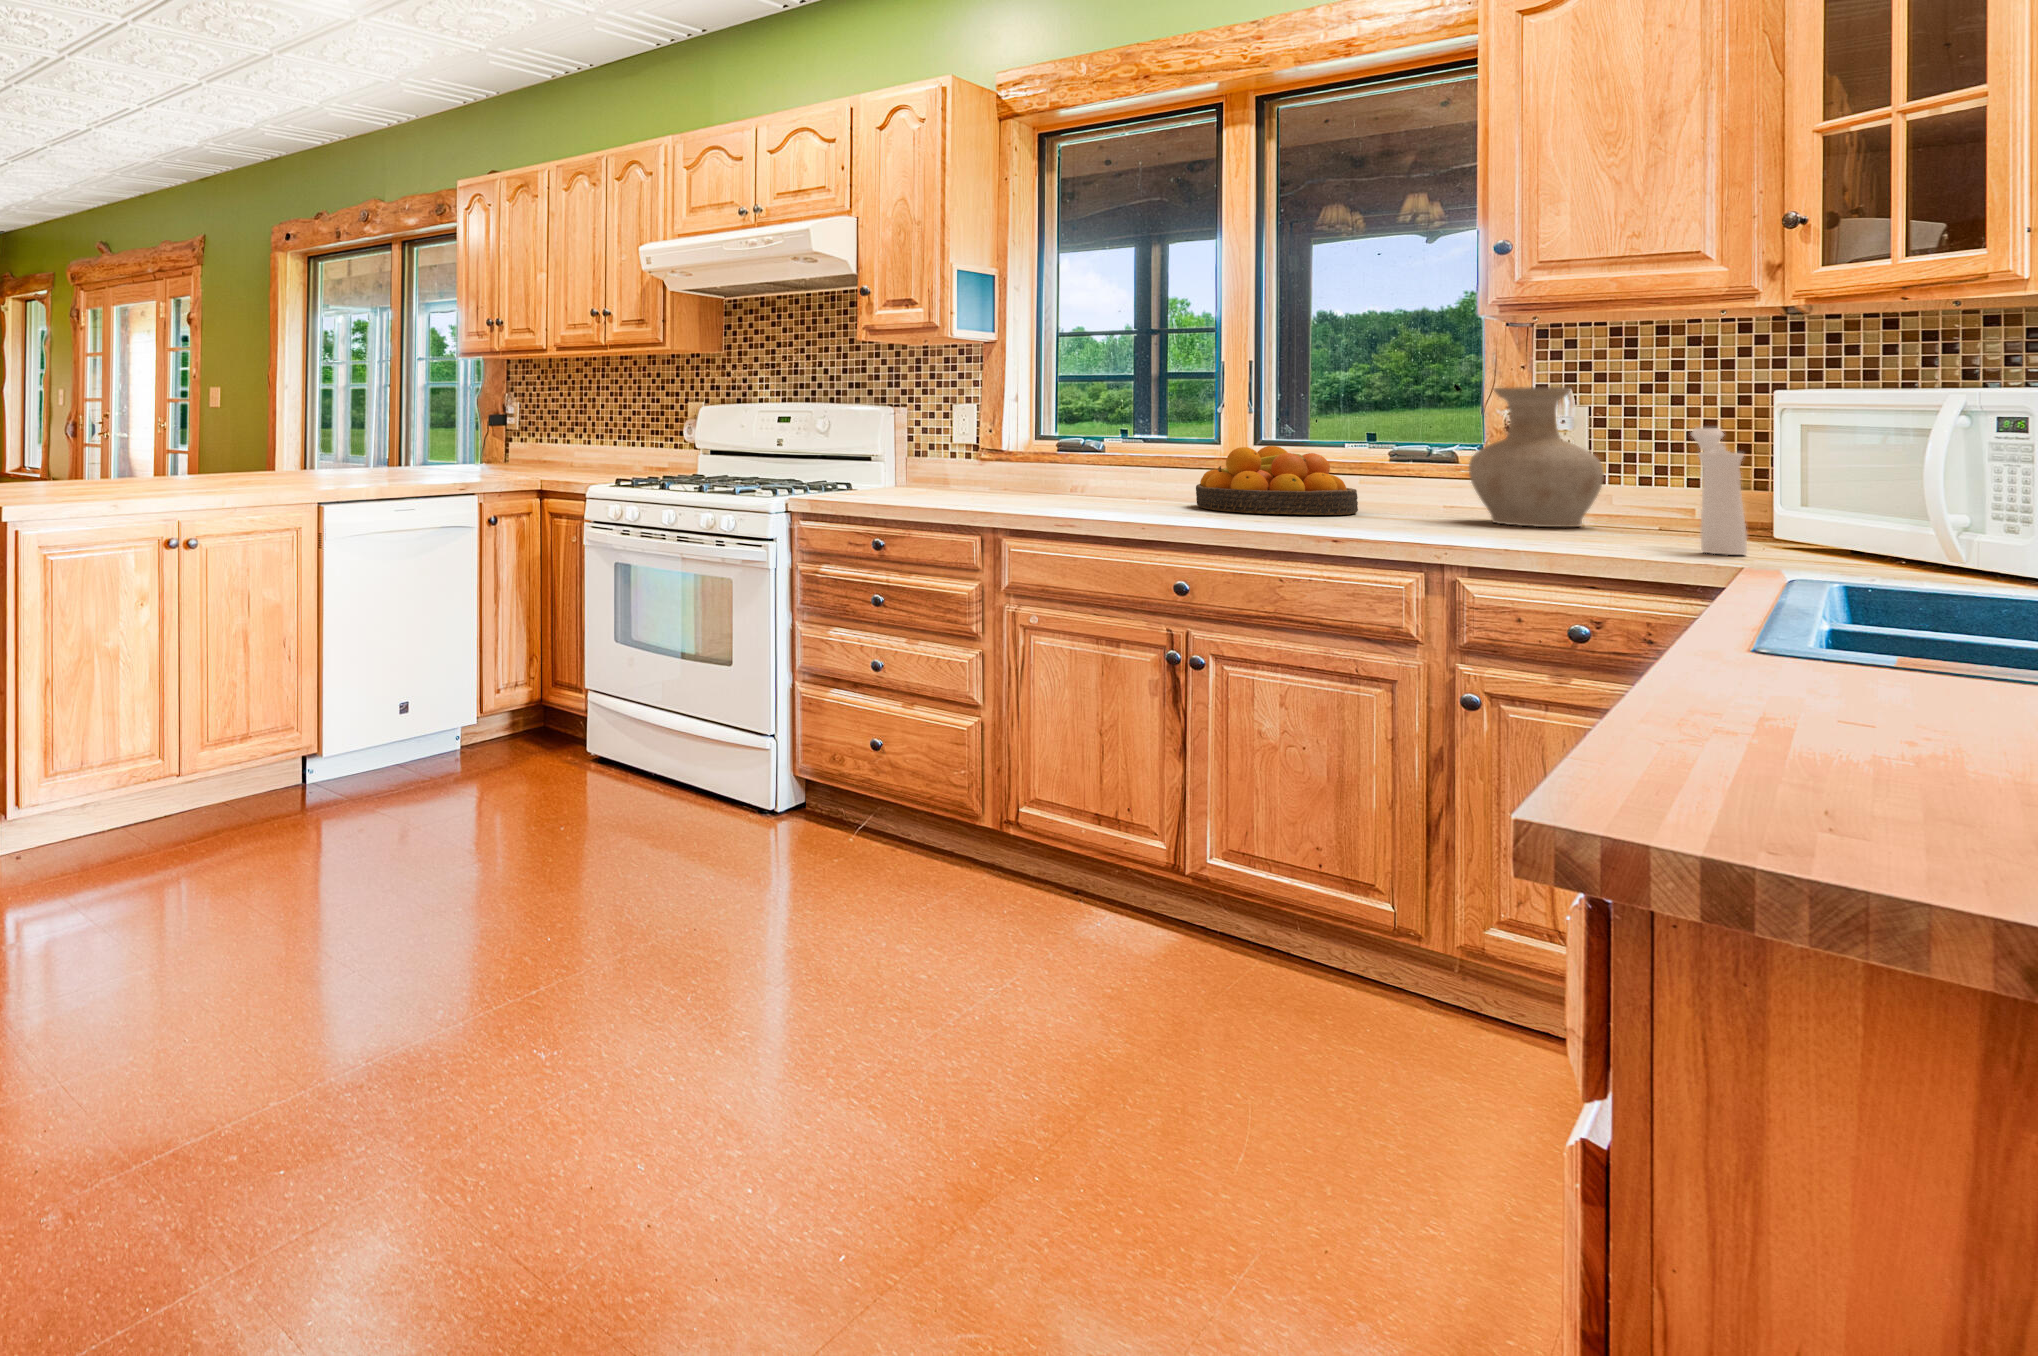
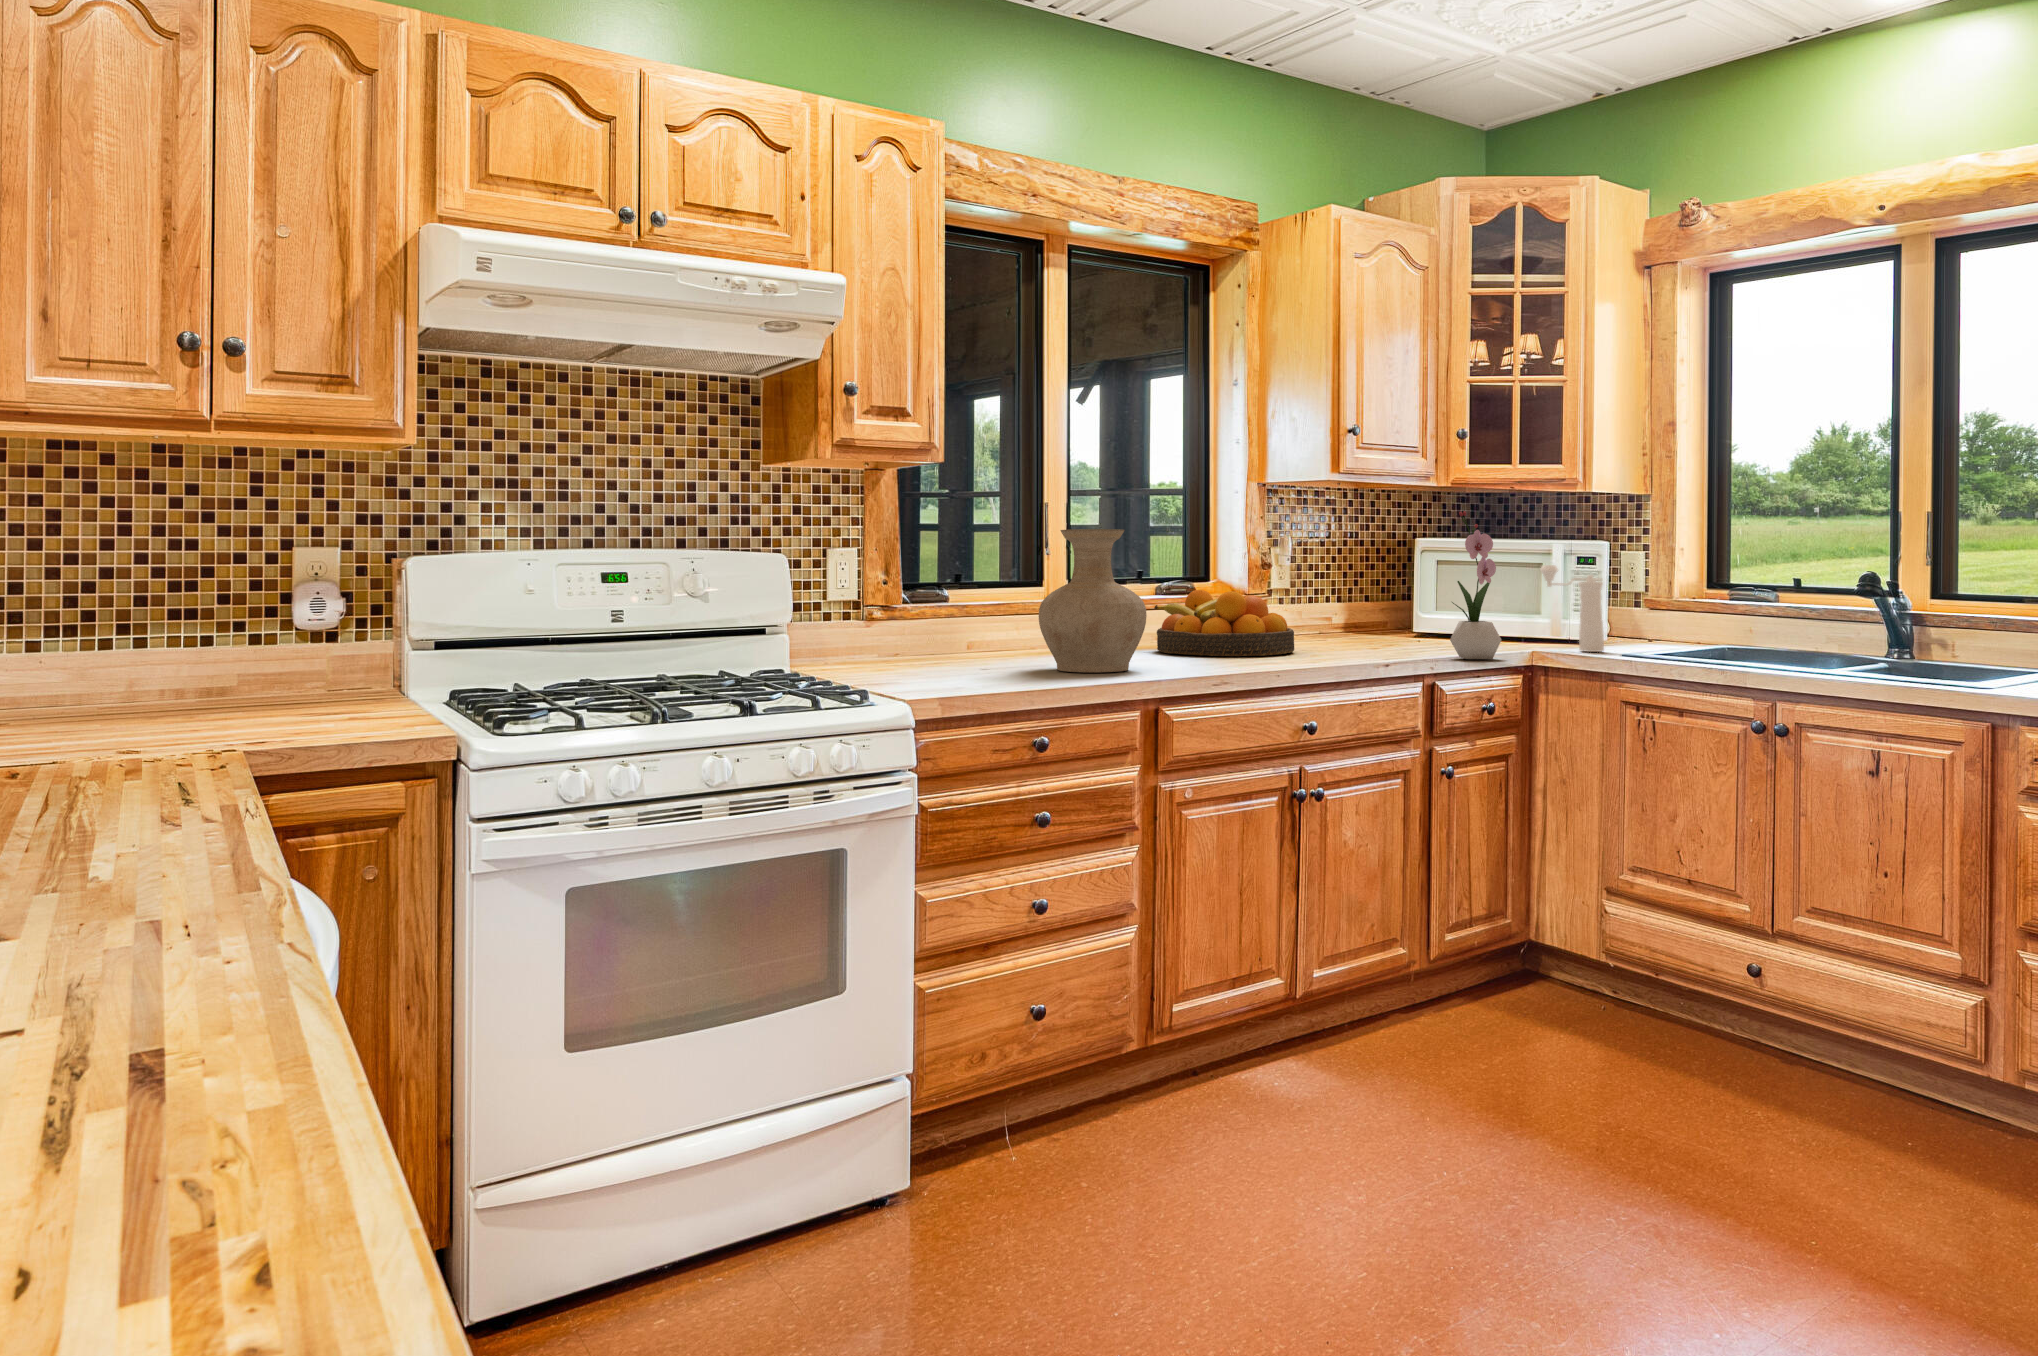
flower arrangement: none [1359,361,1455,537] -> present [1450,511,1501,659]
vase: present [1469,387,1604,527] -> present [1039,529,1147,673]

